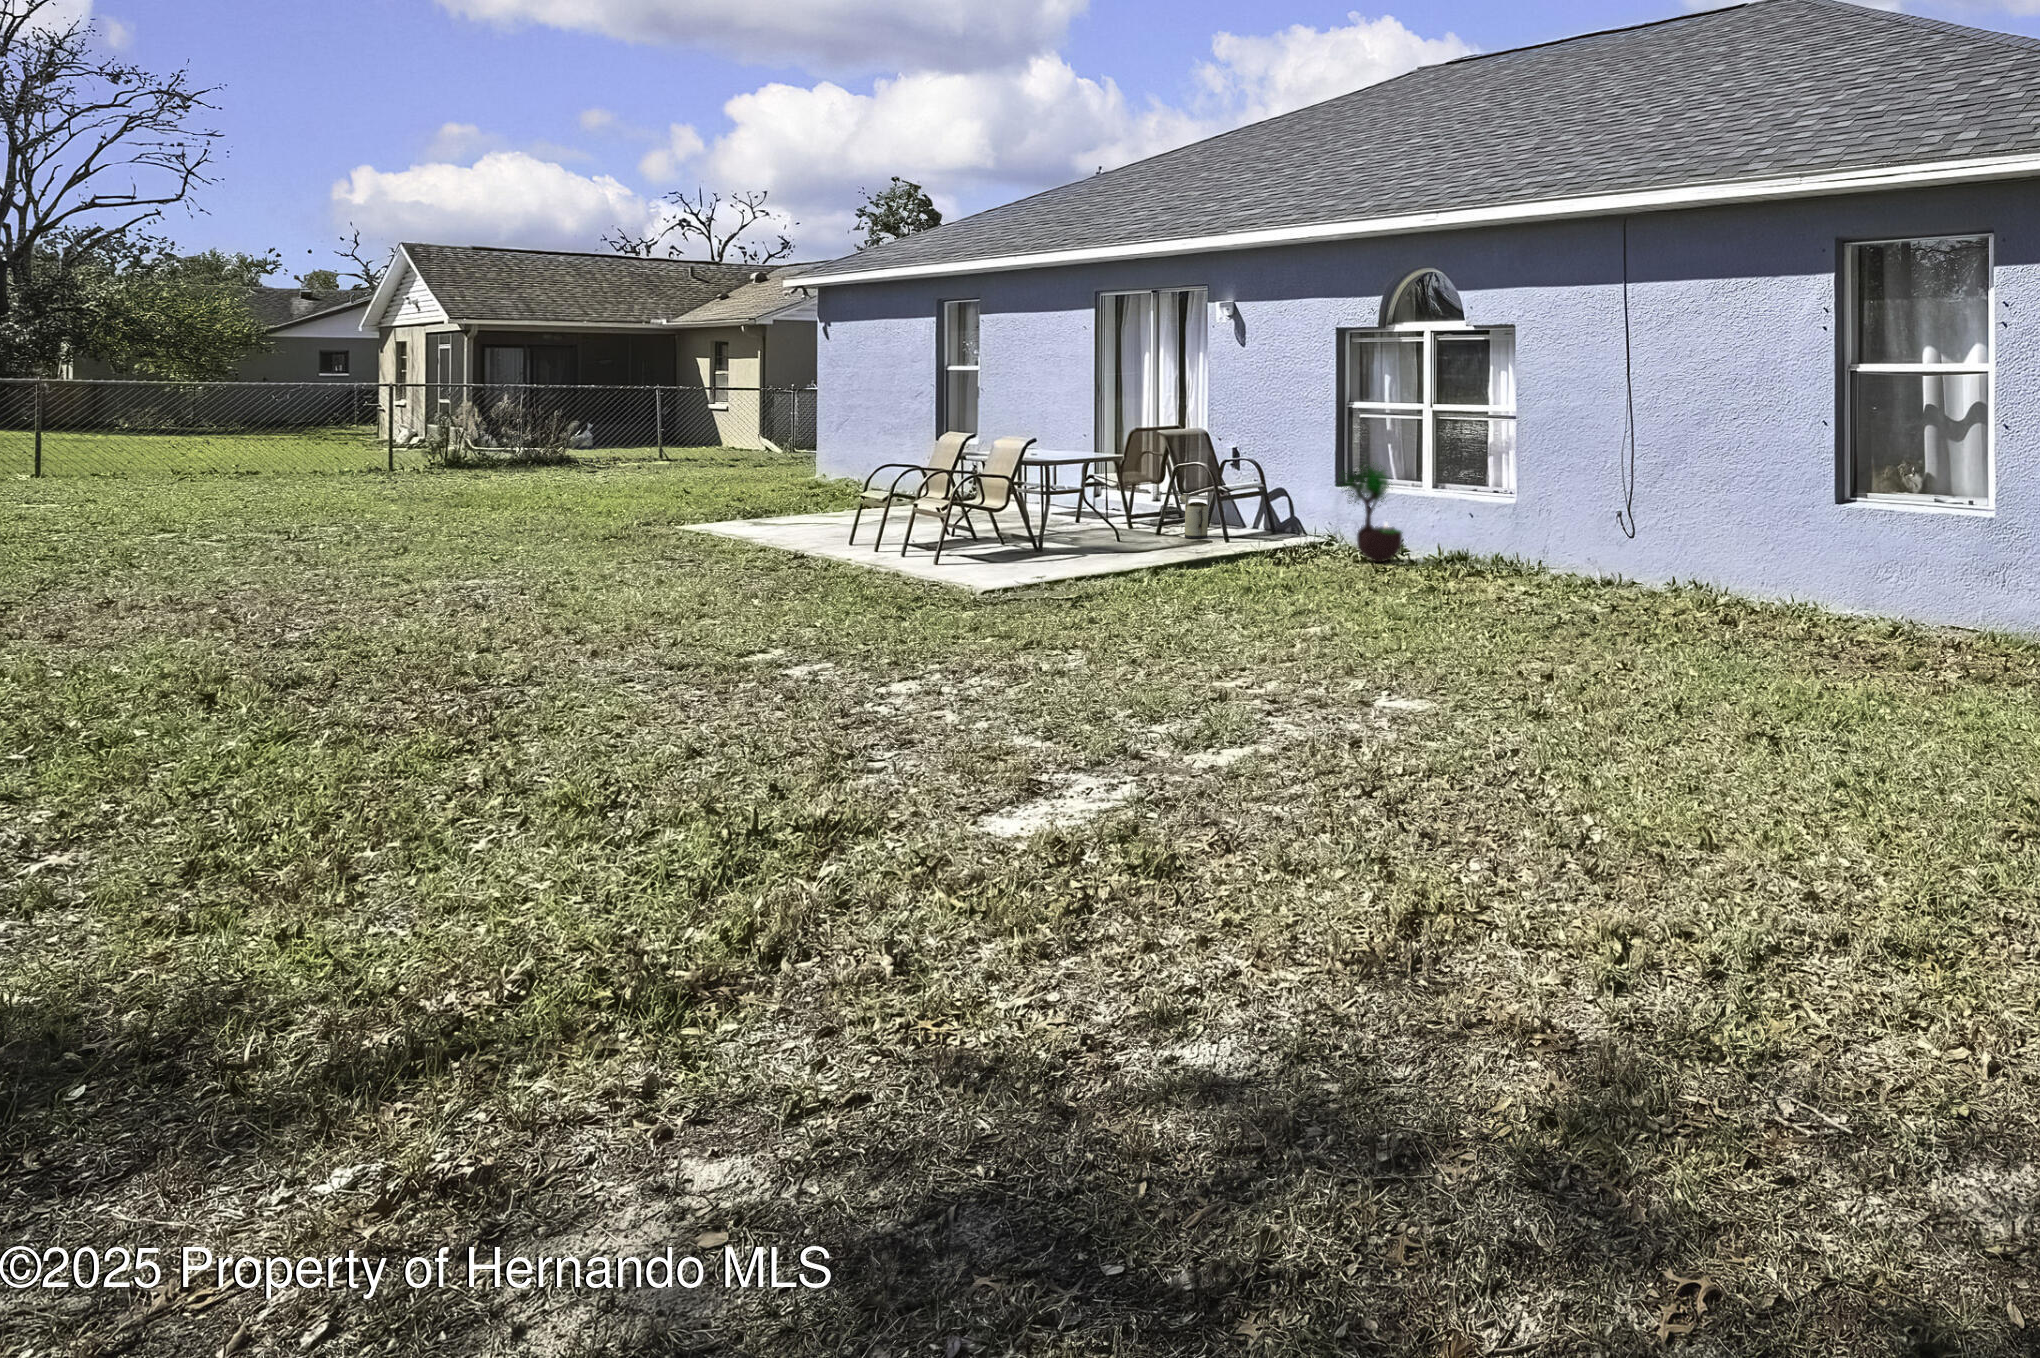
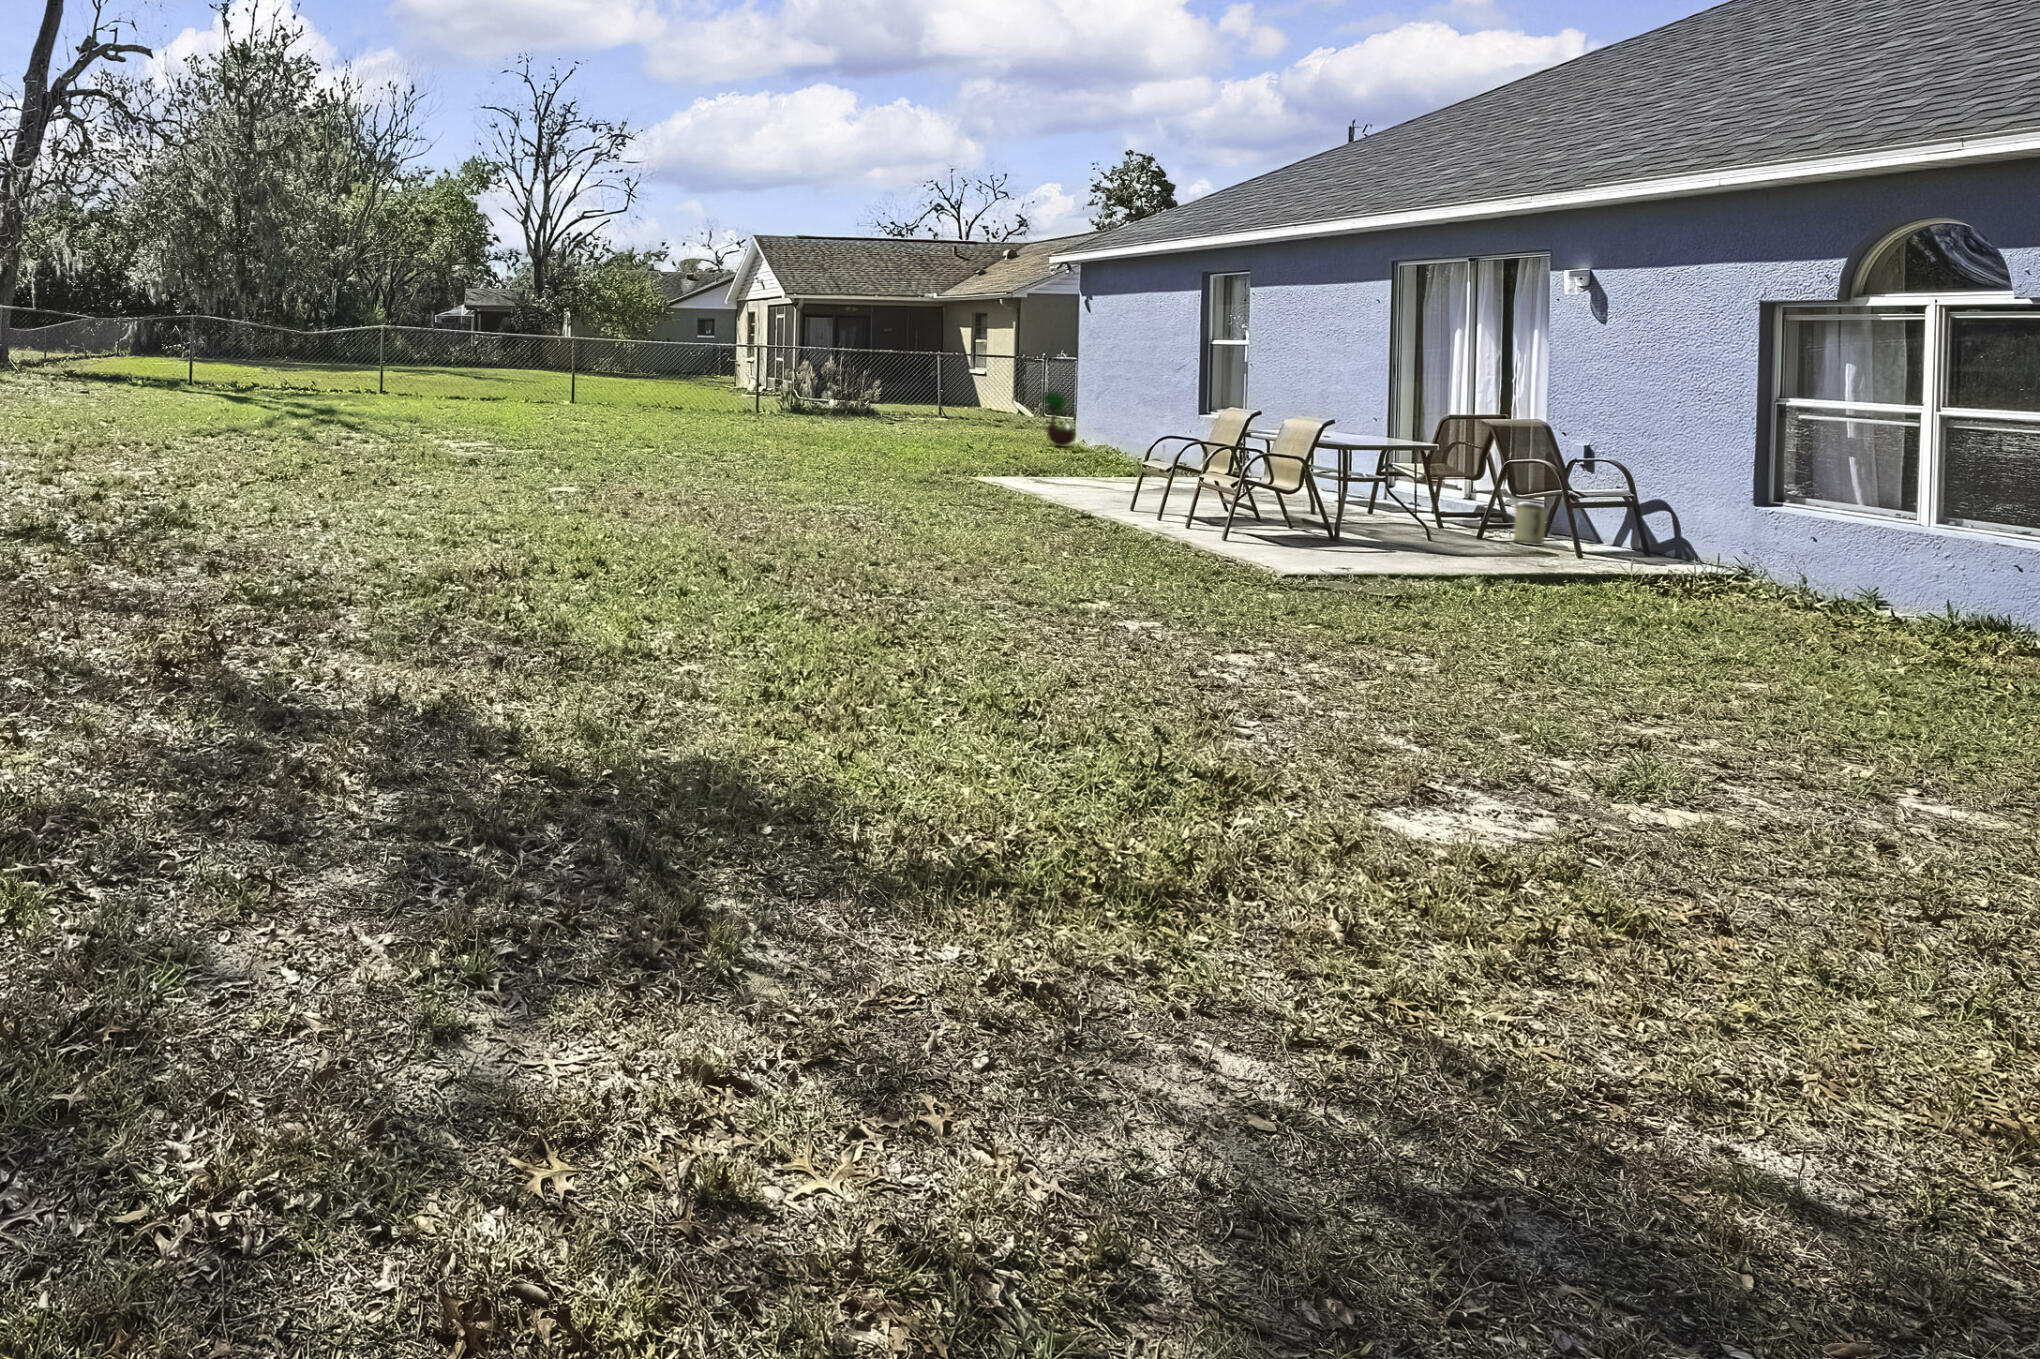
potted tree: present [1337,462,1403,562] -> present [1041,389,1076,446]

